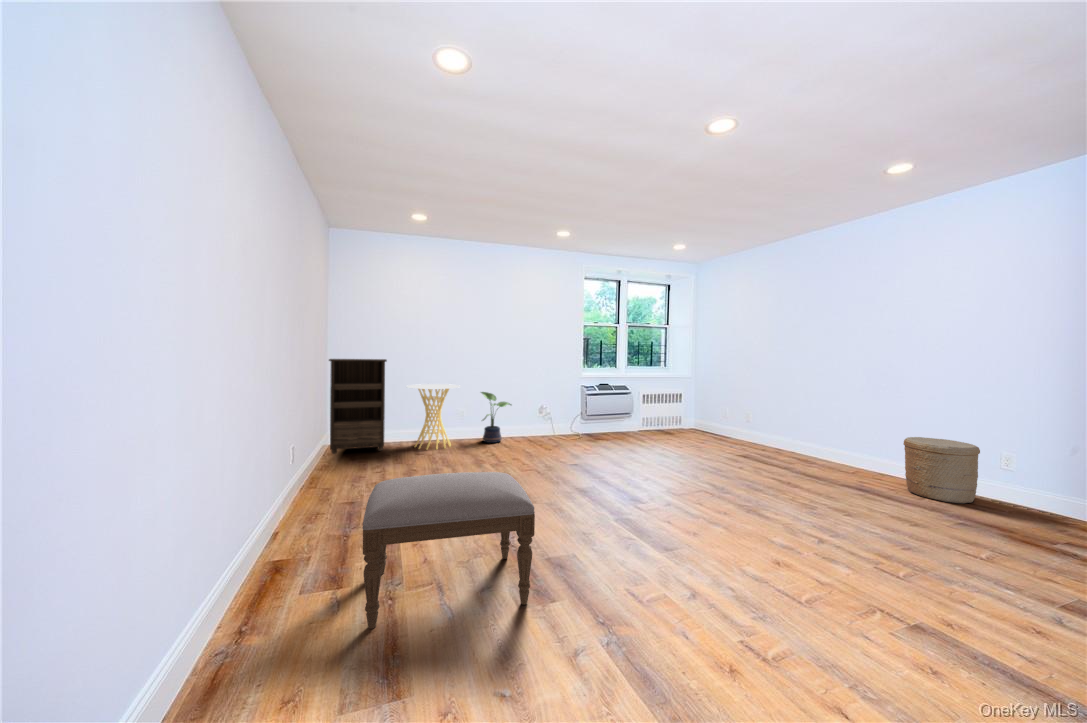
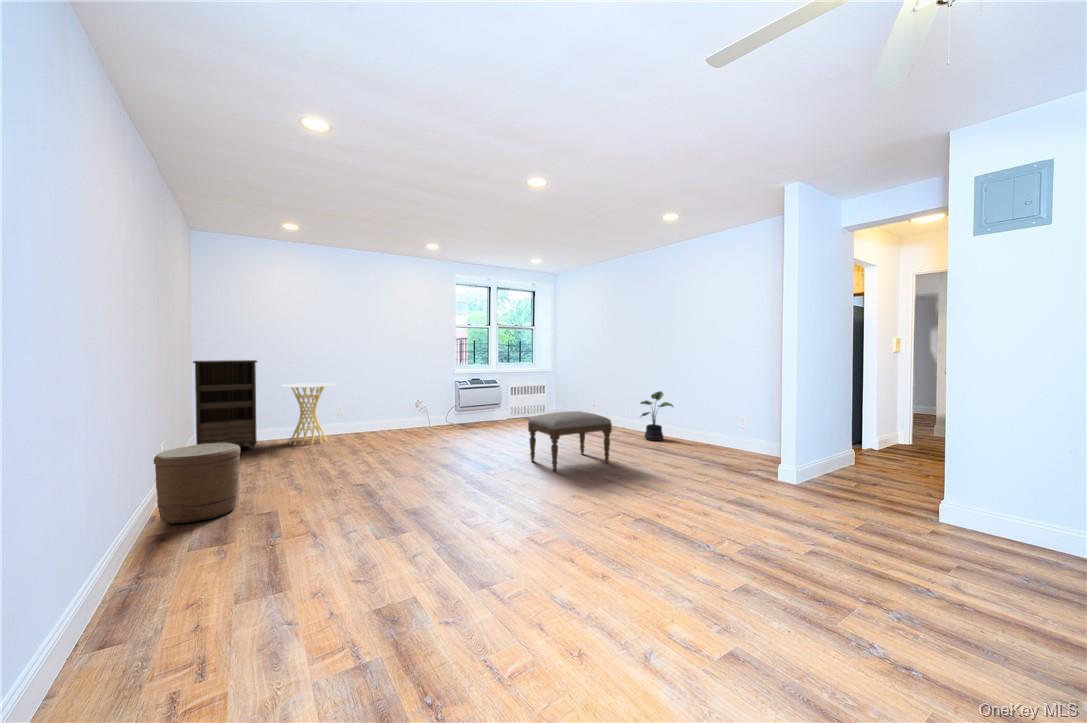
potted plant: present [481,392,511,443] -> present [640,391,673,441]
woven basket: present [903,437,980,504] -> present [154,443,240,524]
ottoman: present [362,472,535,629] -> present [528,411,612,471]

